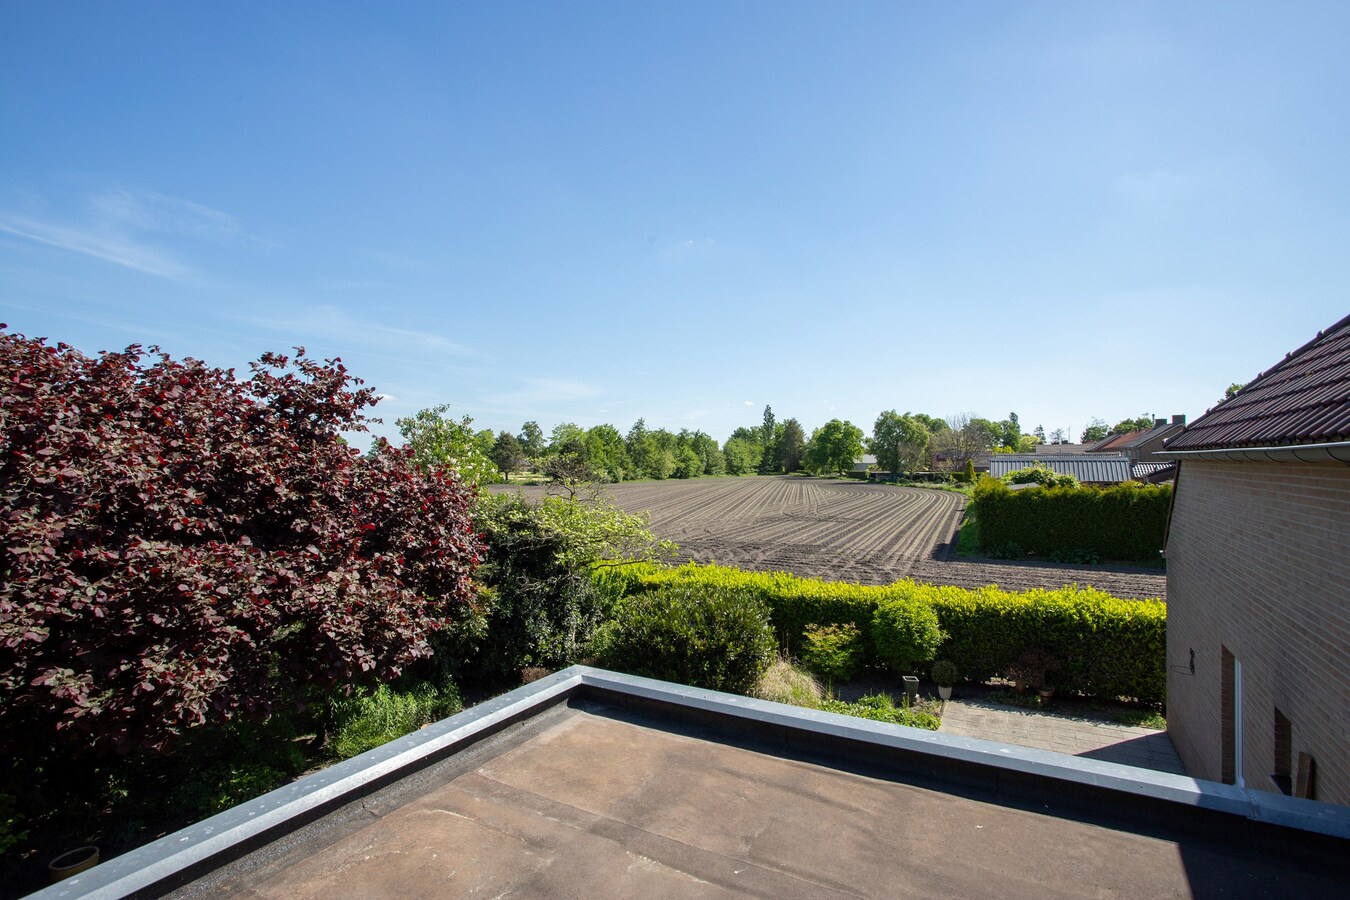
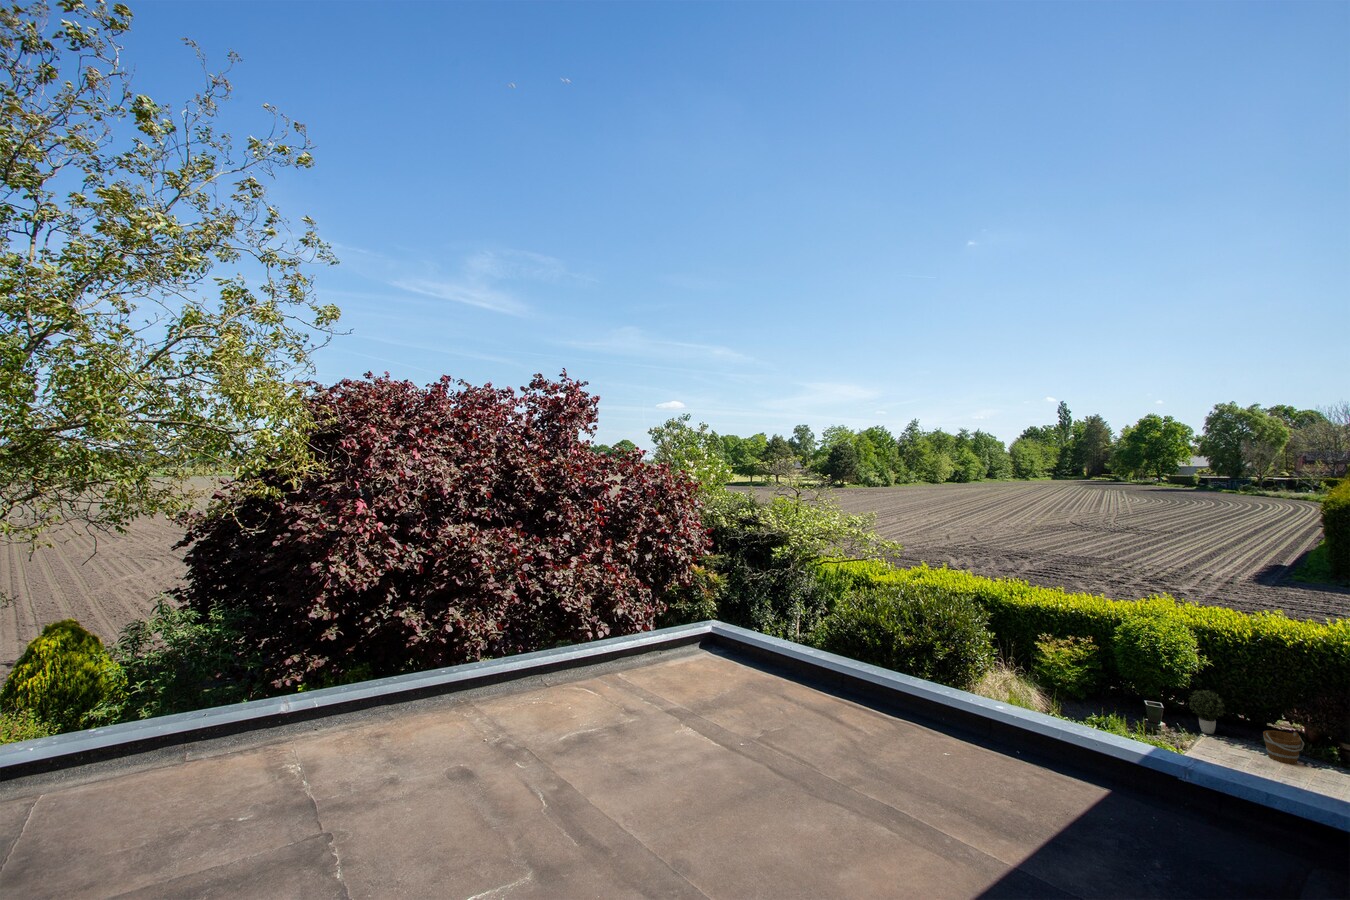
bucket: none [990,689,1019,718] -> present [1263,731,1304,764]

